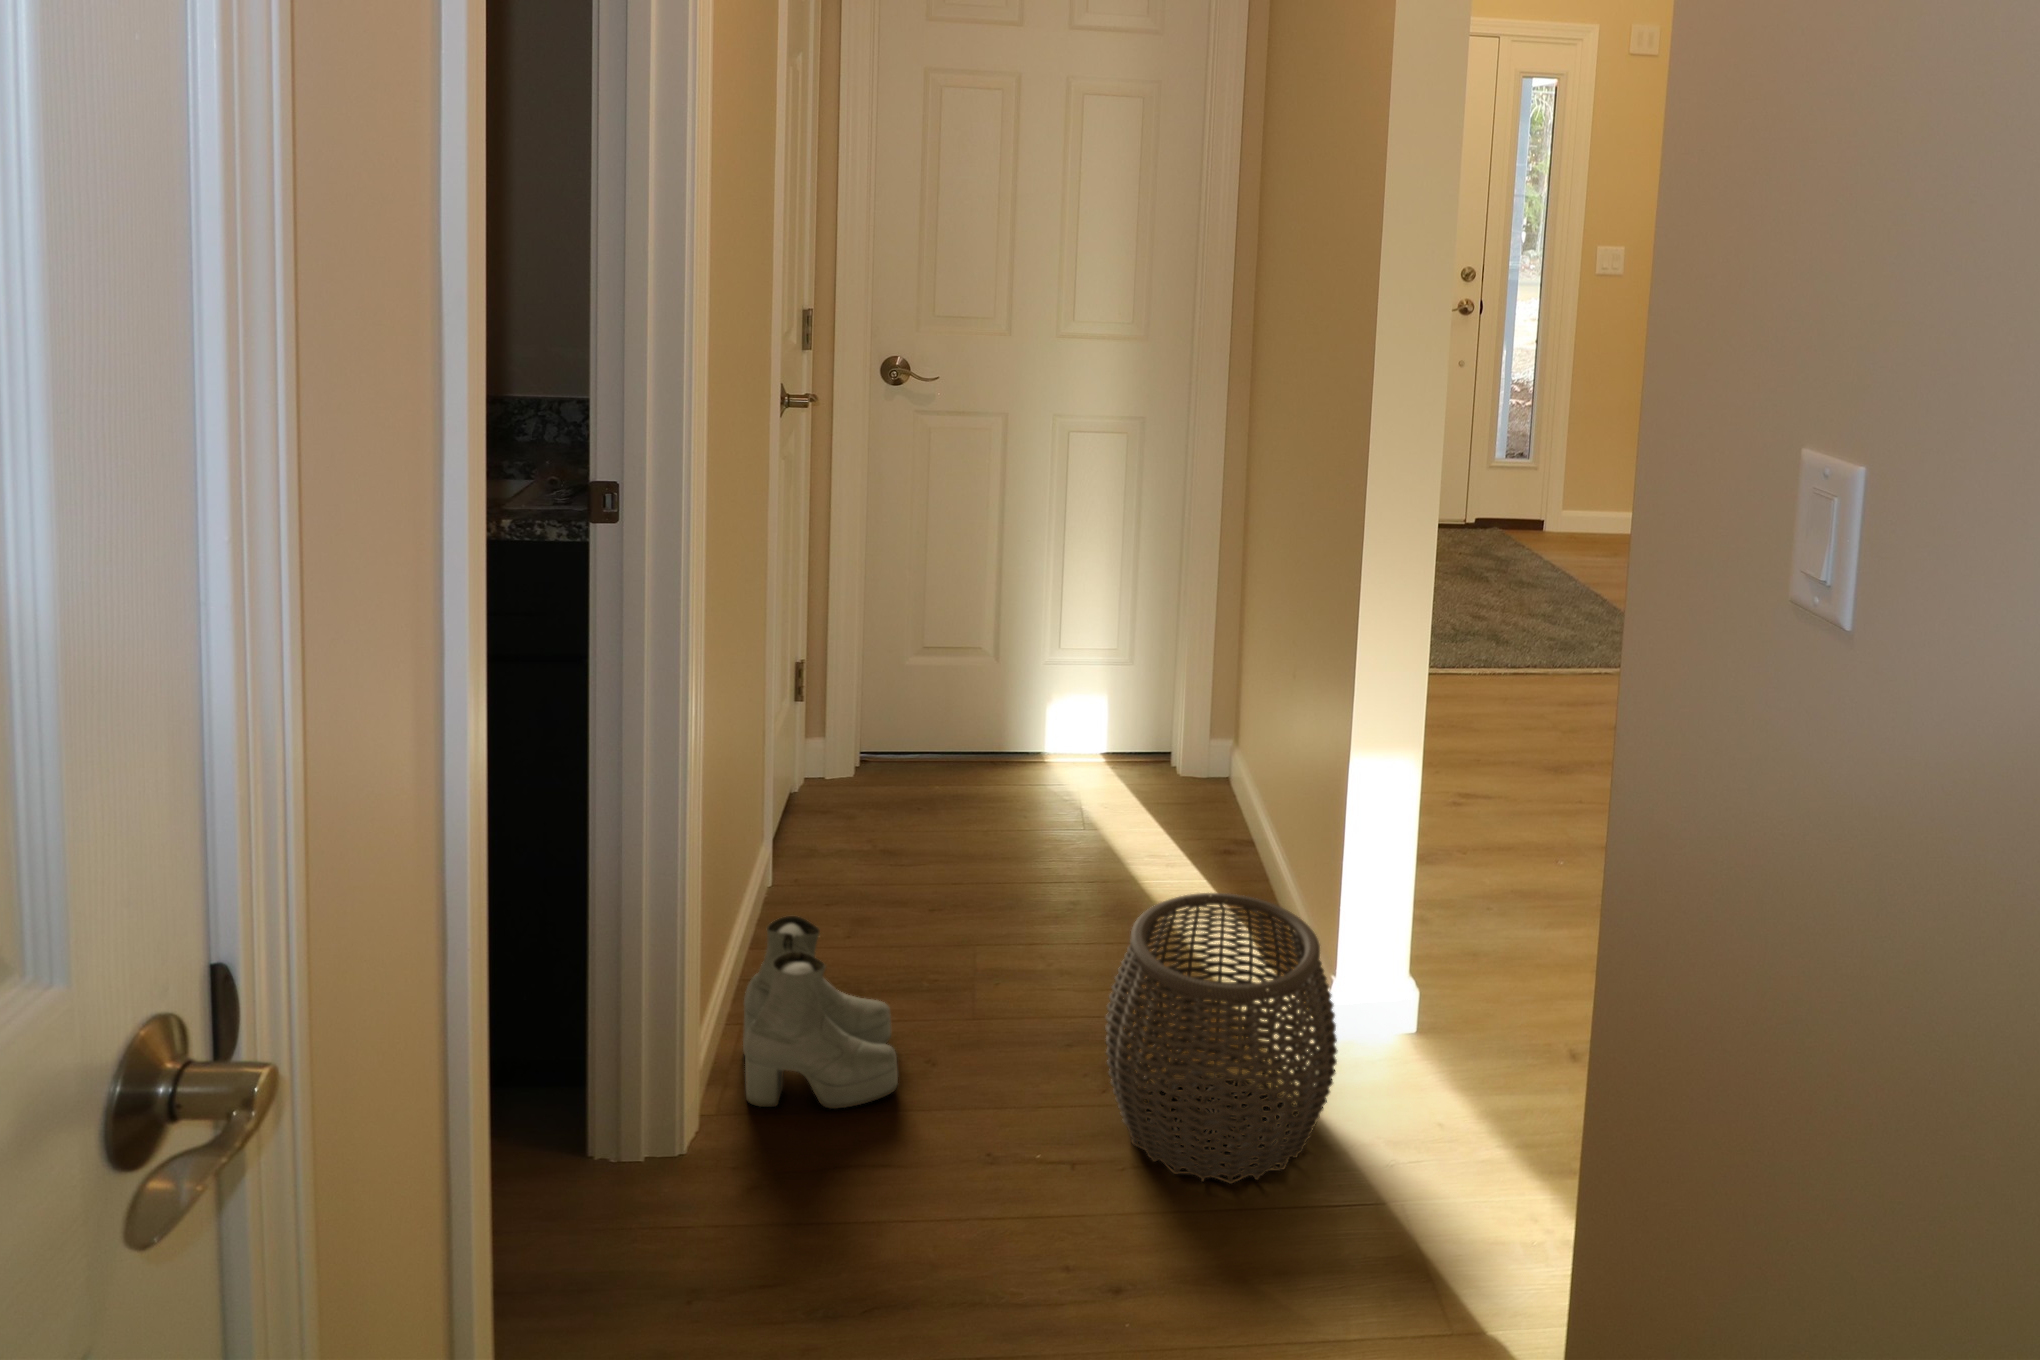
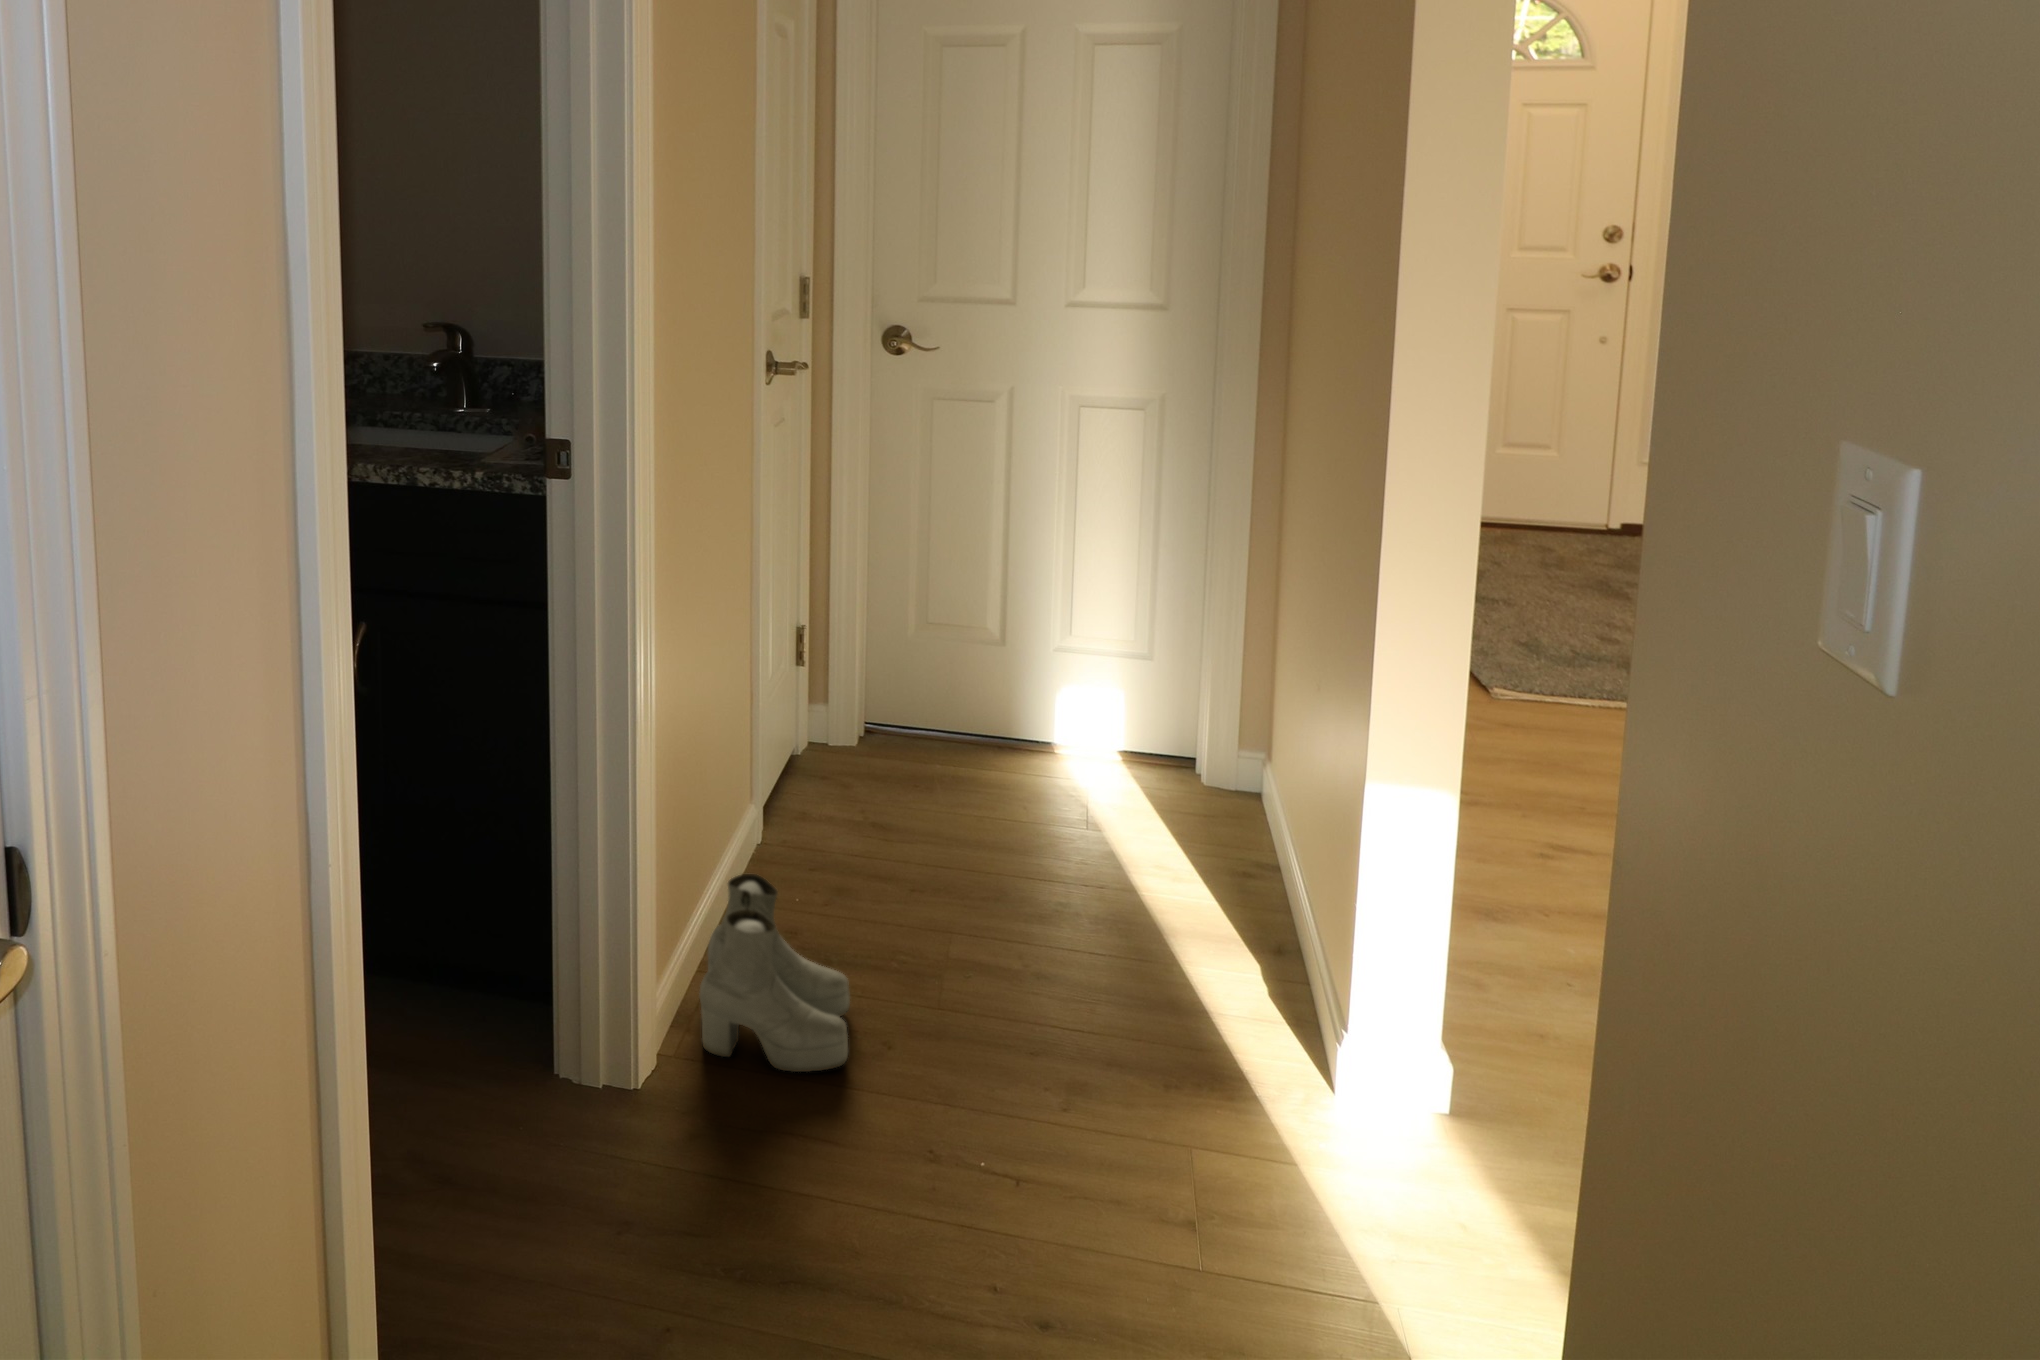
woven basket: present [1105,893,1338,1184] -> none [1057,913,1328,1242]

